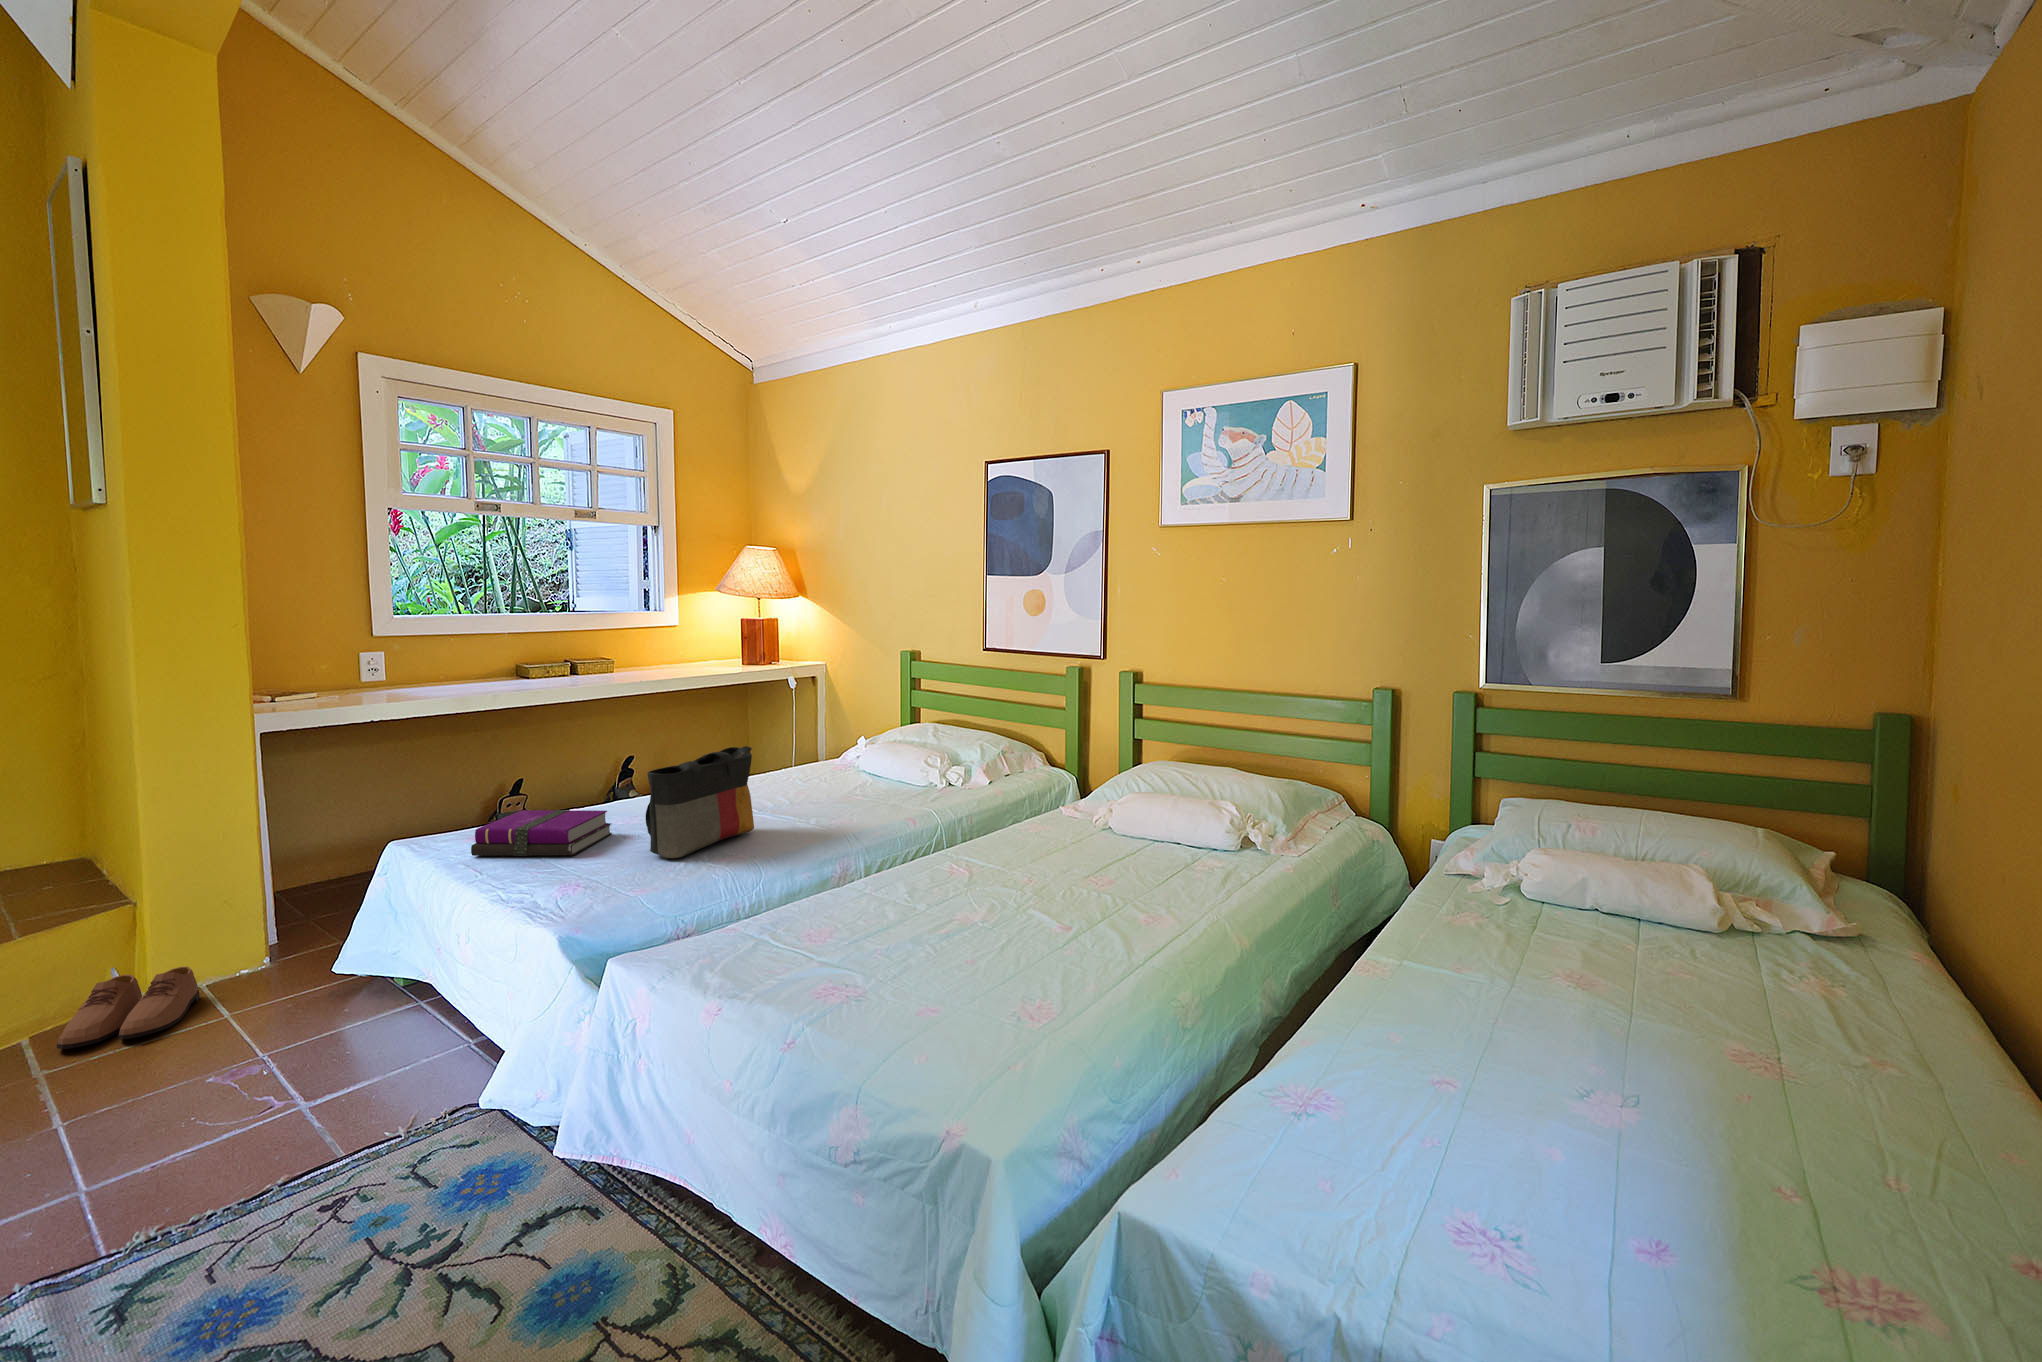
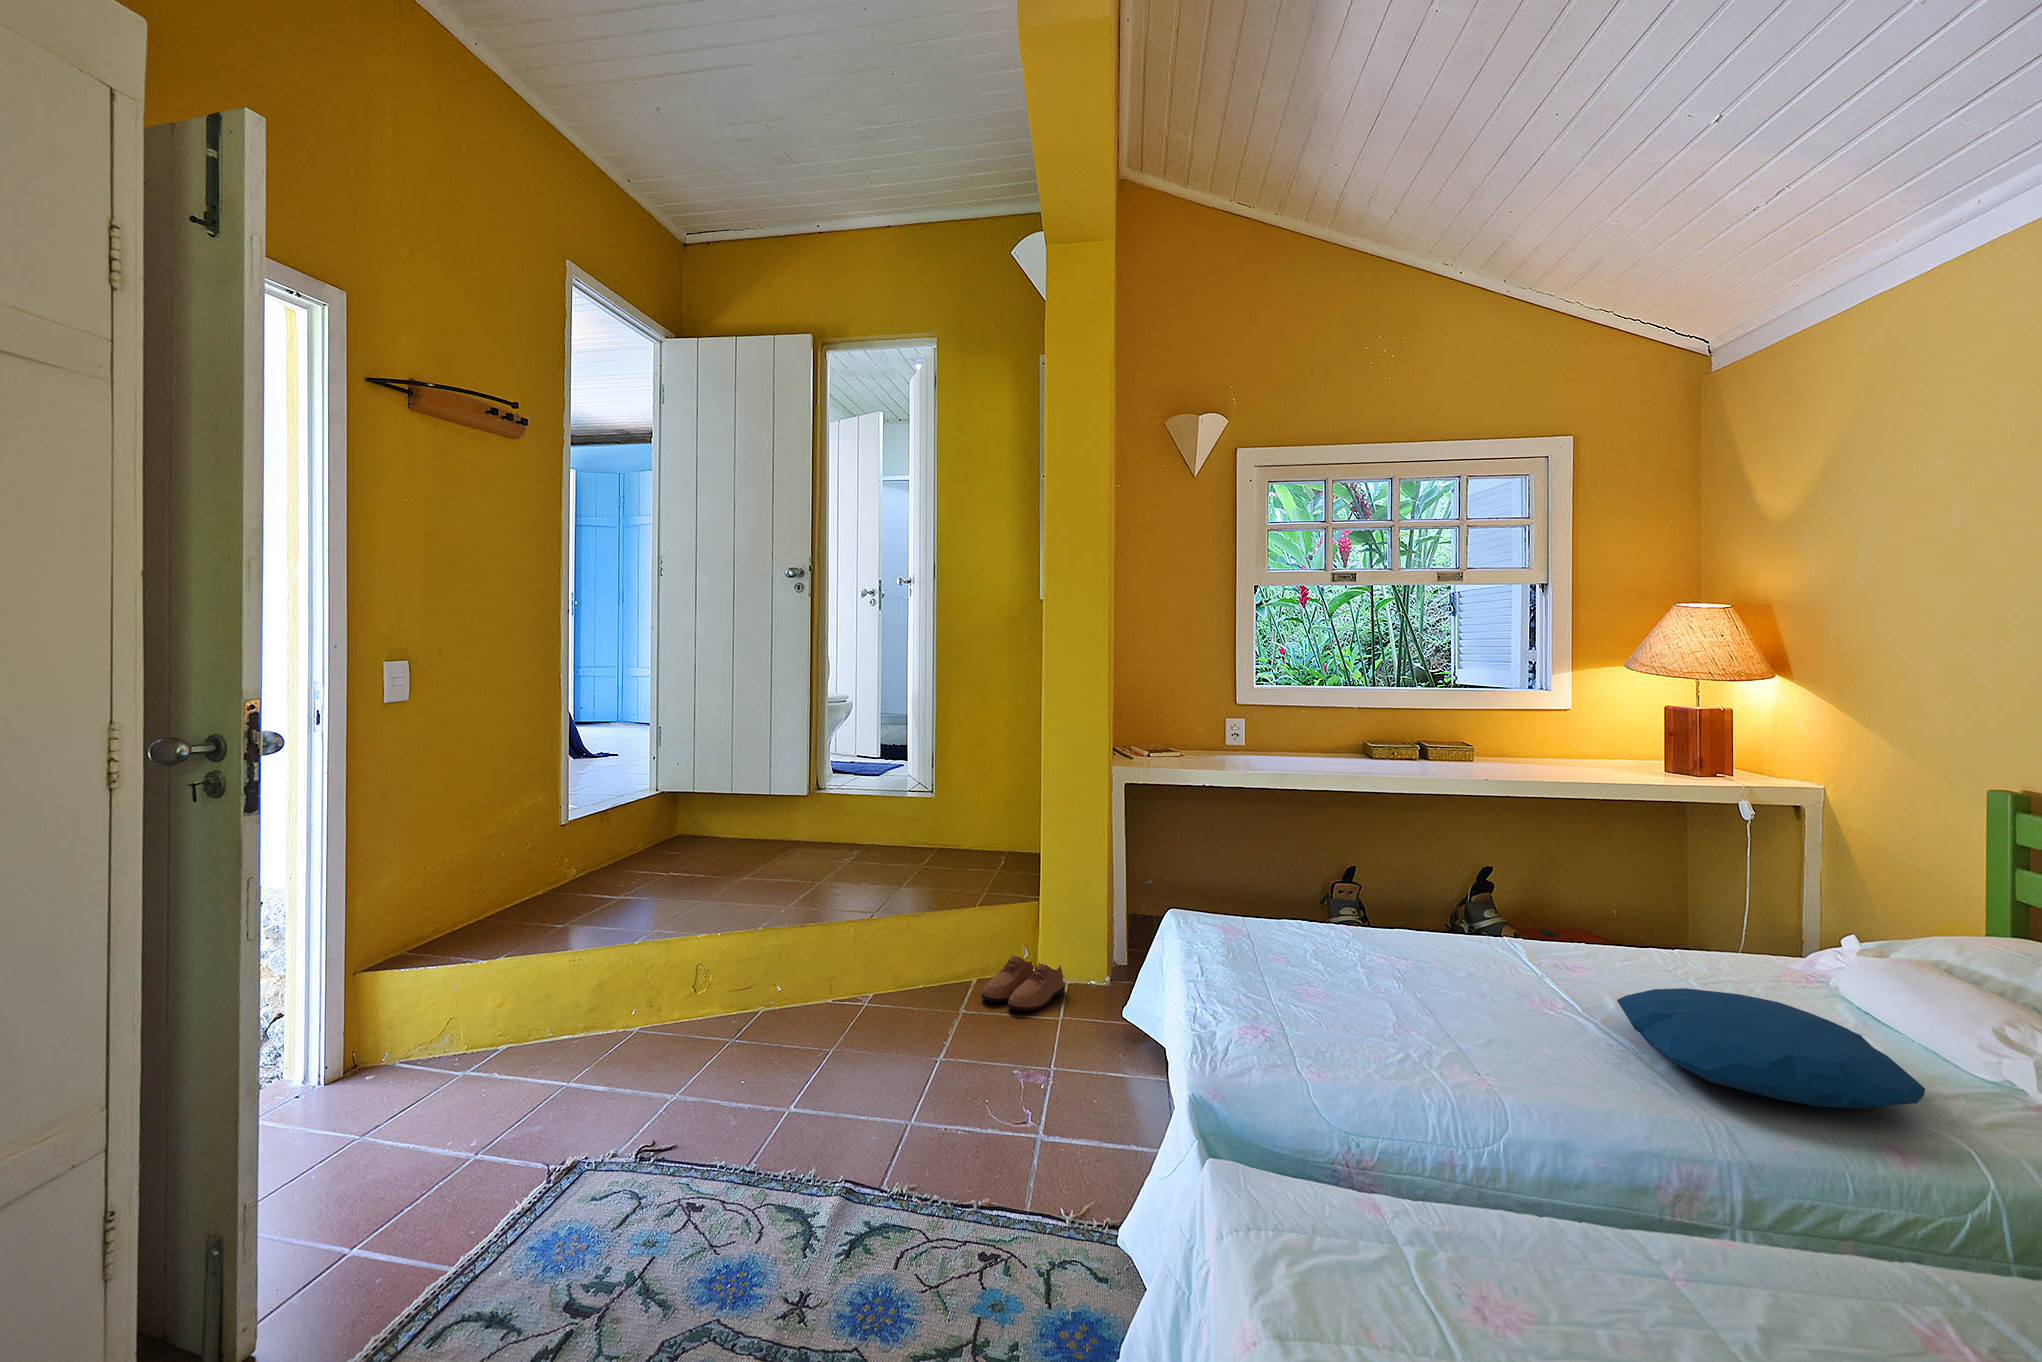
tote bag: present [646,746,754,858] -> none [1366,902,1546,1043]
pillow: none [782,774,916,818] -> present [1617,988,1925,1108]
notebook: present [471,810,612,856] -> none [1211,911,1360,985]

